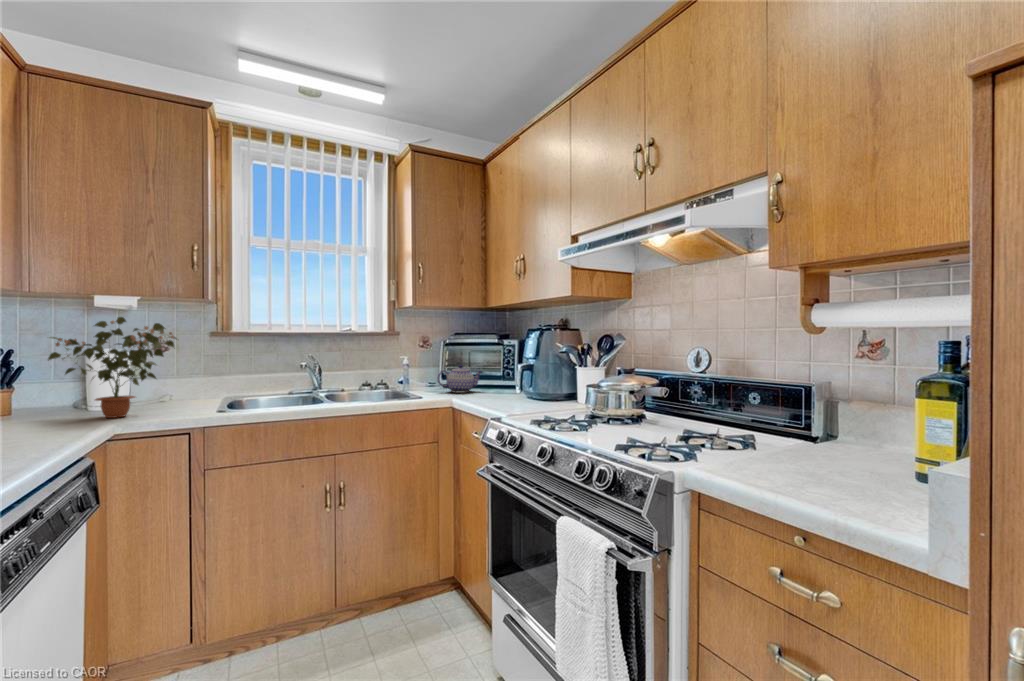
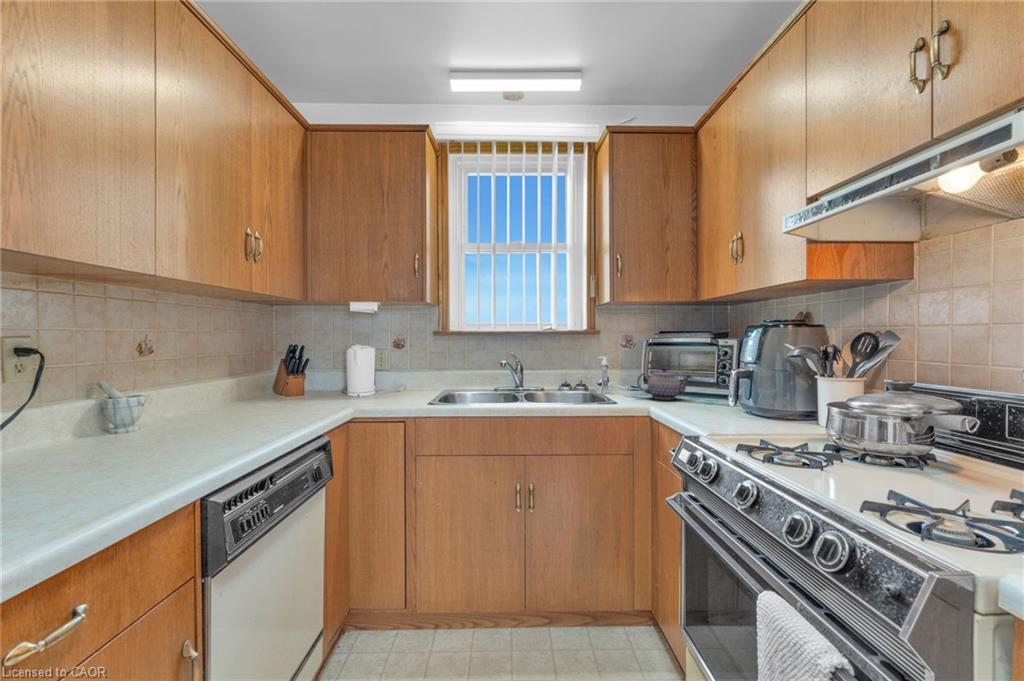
potted plant: present [48,317,176,418] -> none [317,320,401,404]

